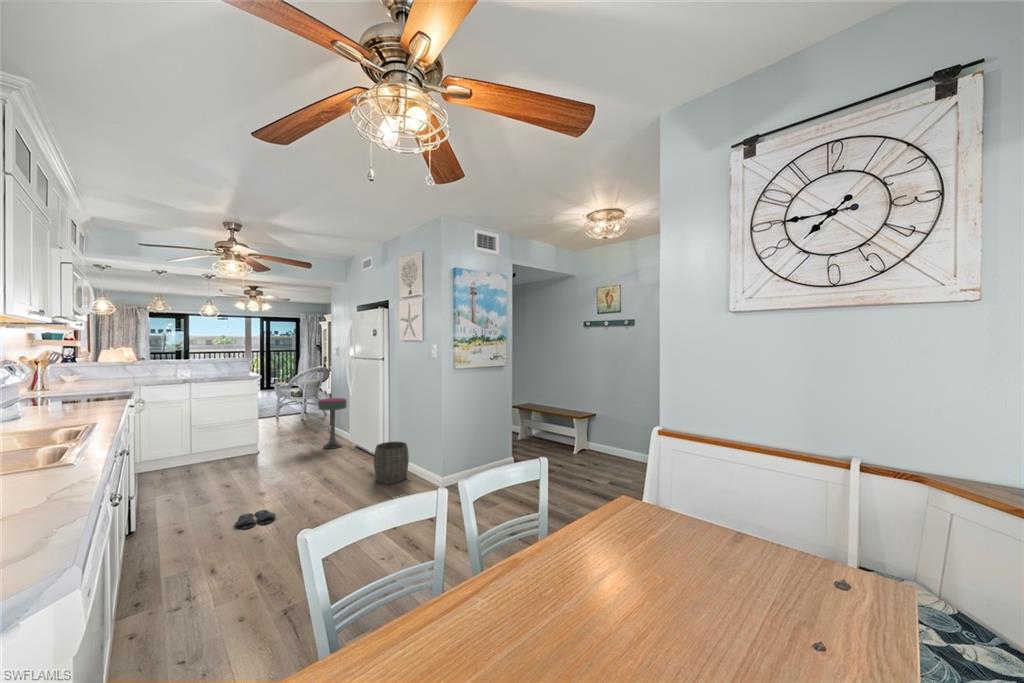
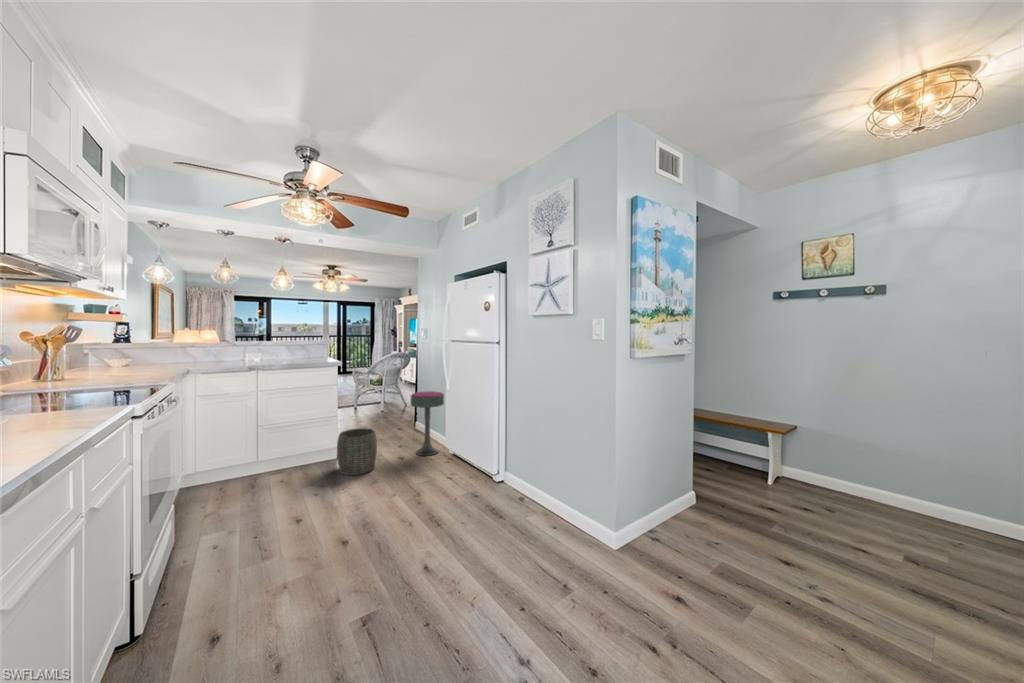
woven basket: present [374,442,409,483] -> present [337,428,377,475]
slippers: present [235,510,275,529] -> none [313,576,375,627]

